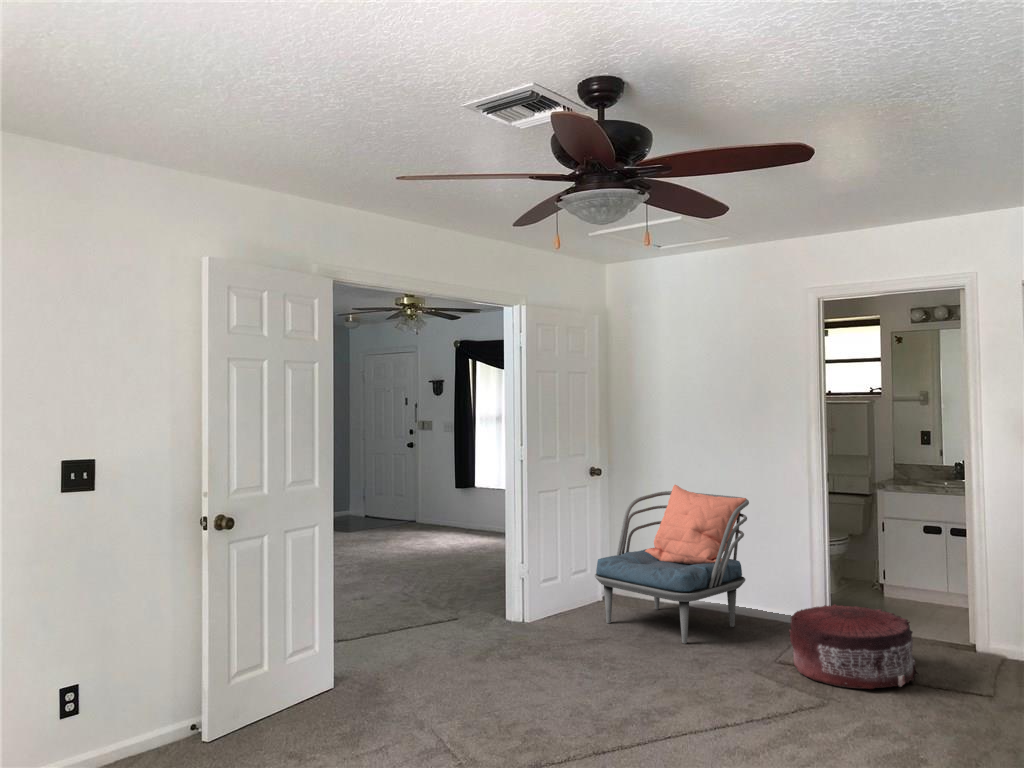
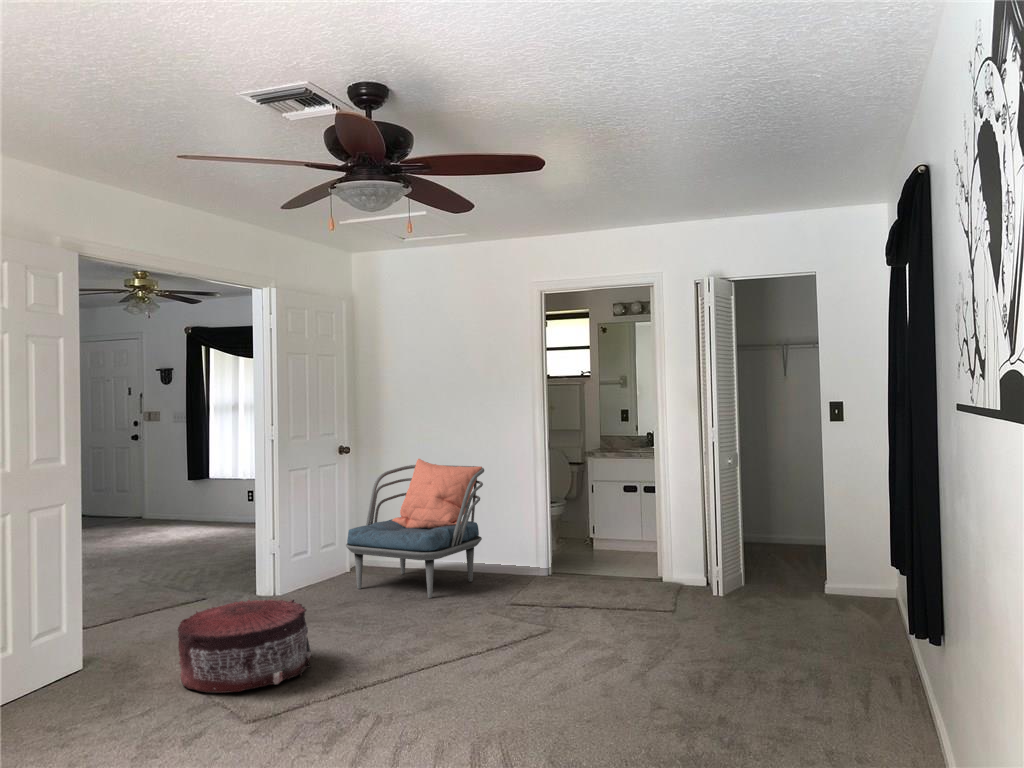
pouf: present [789,604,918,689] -> present [178,599,311,693]

